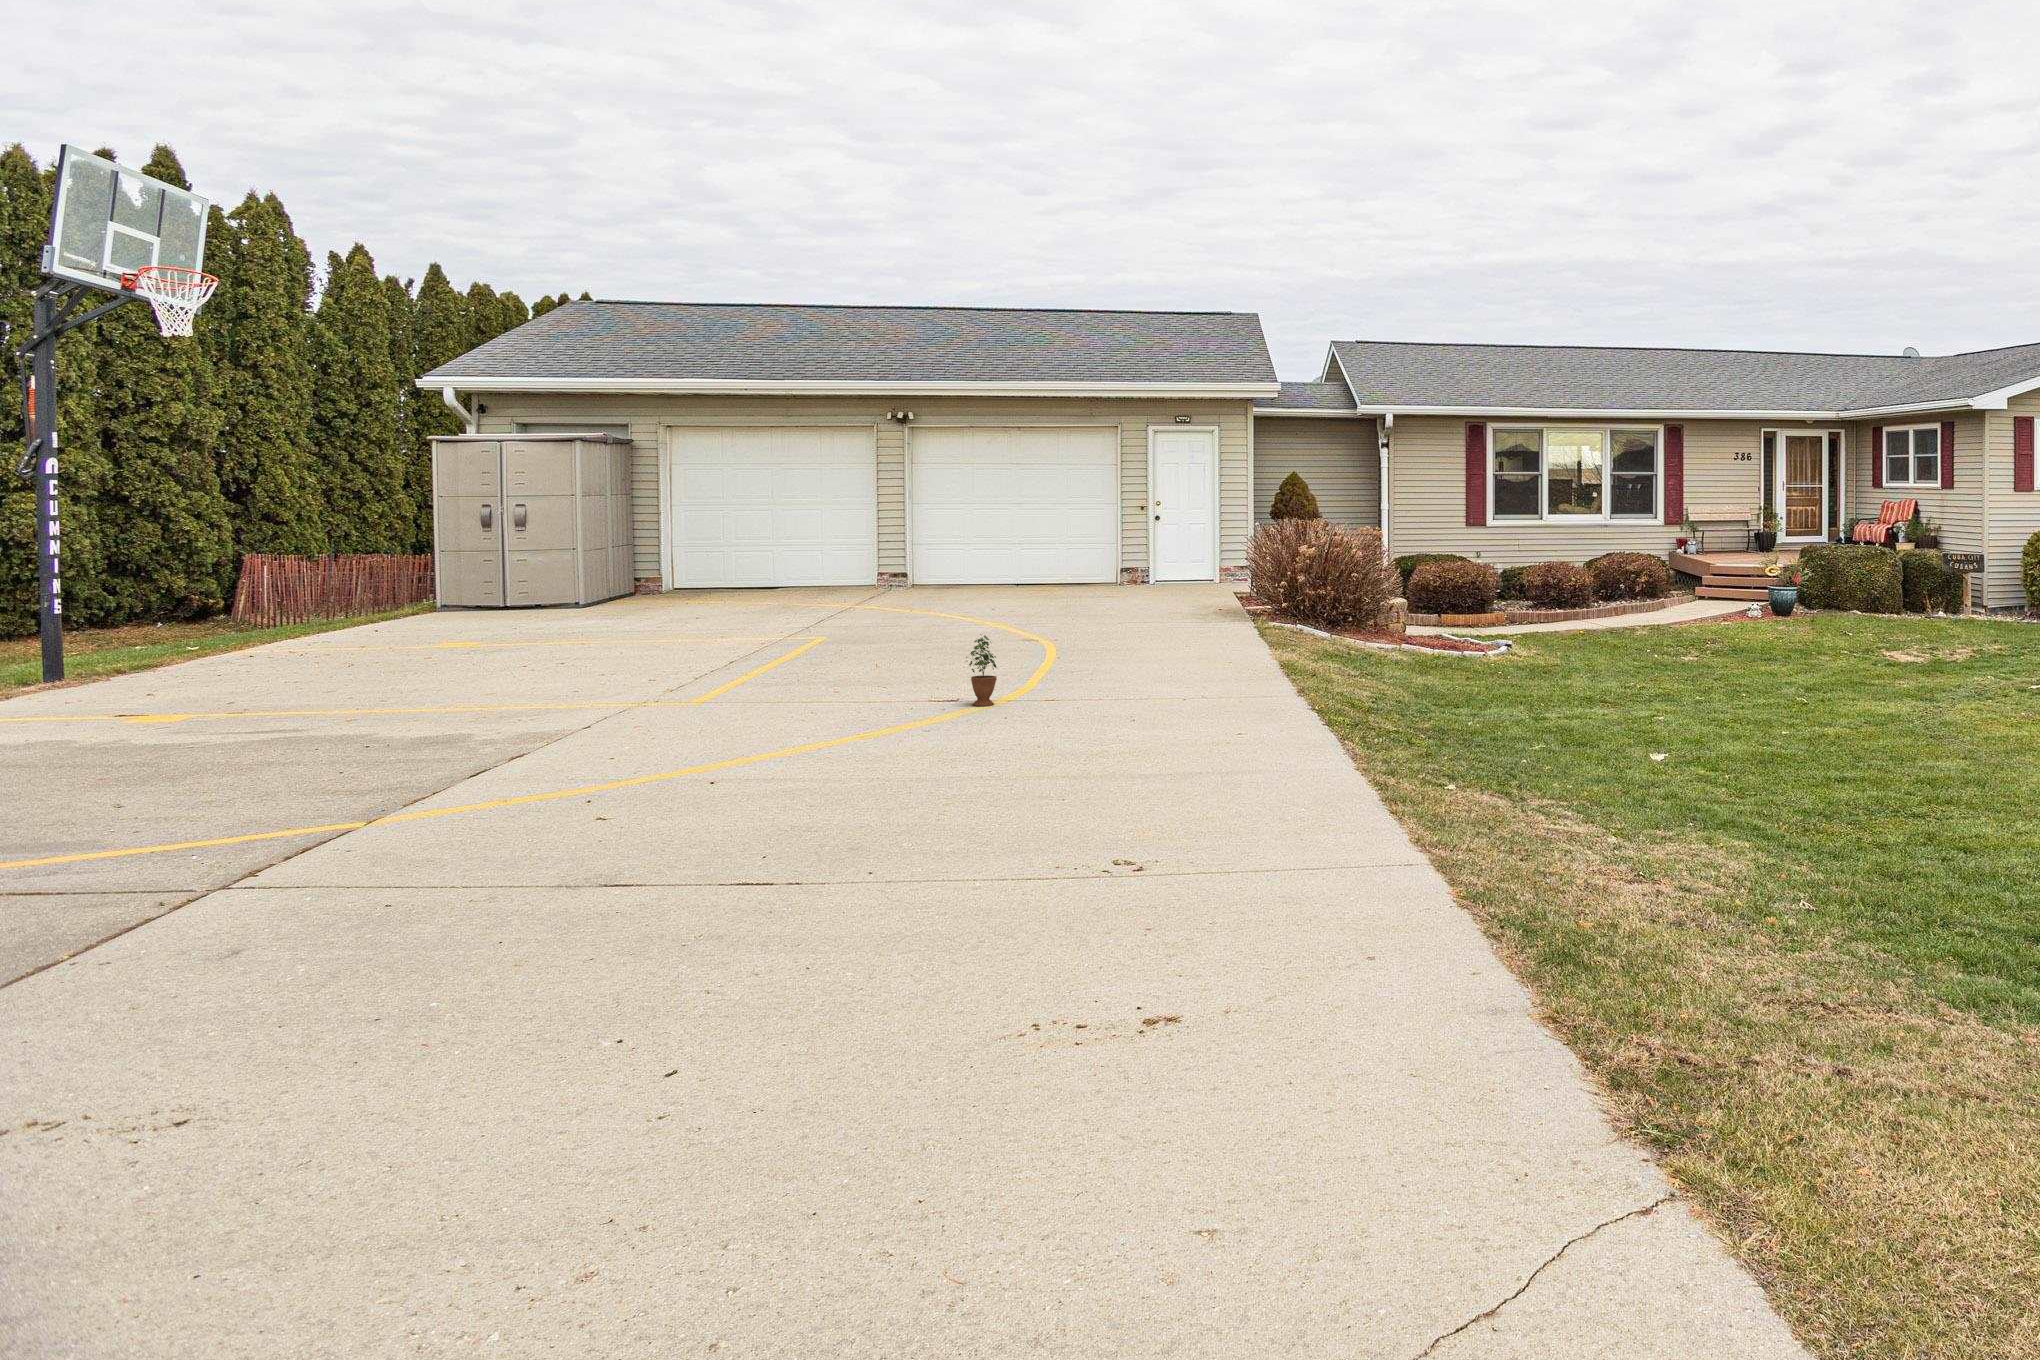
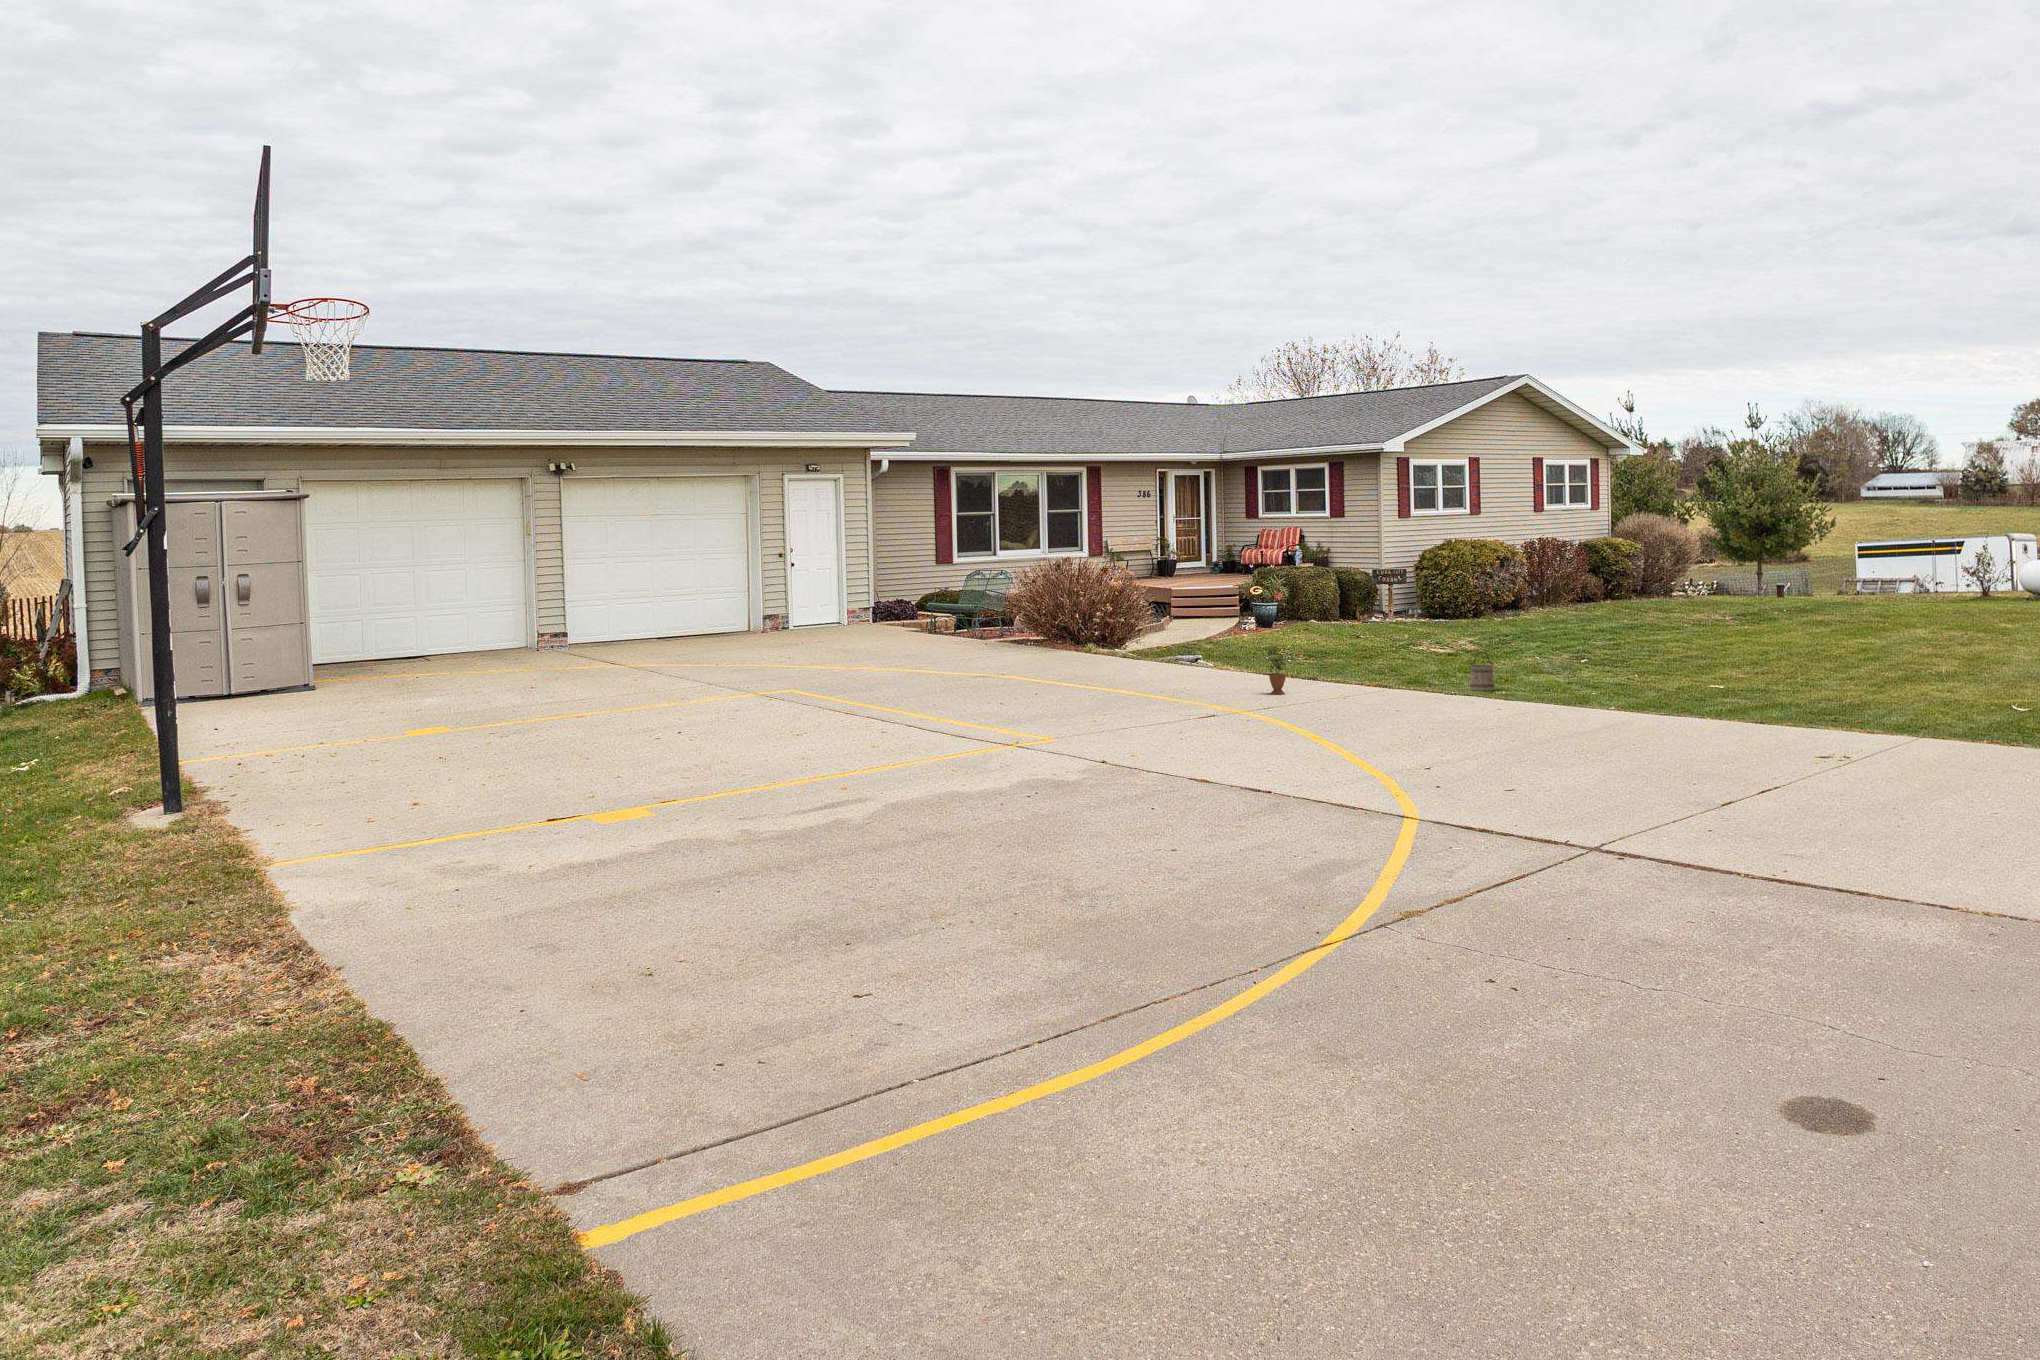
bucket: none [1231,667,1269,730] -> present [1470,651,1494,691]

